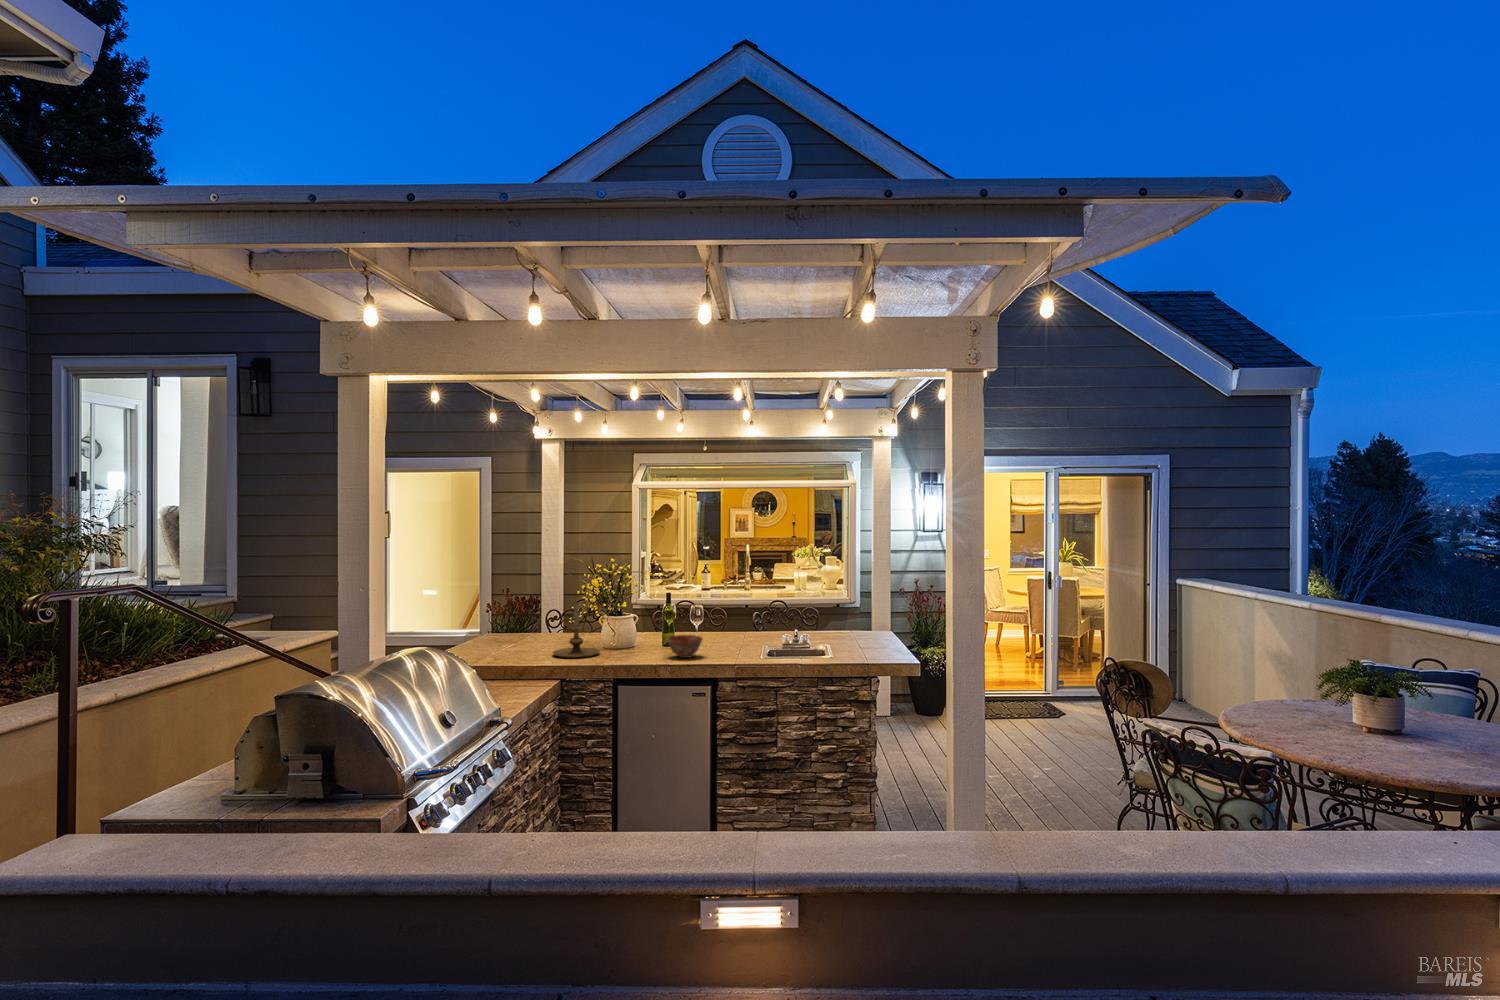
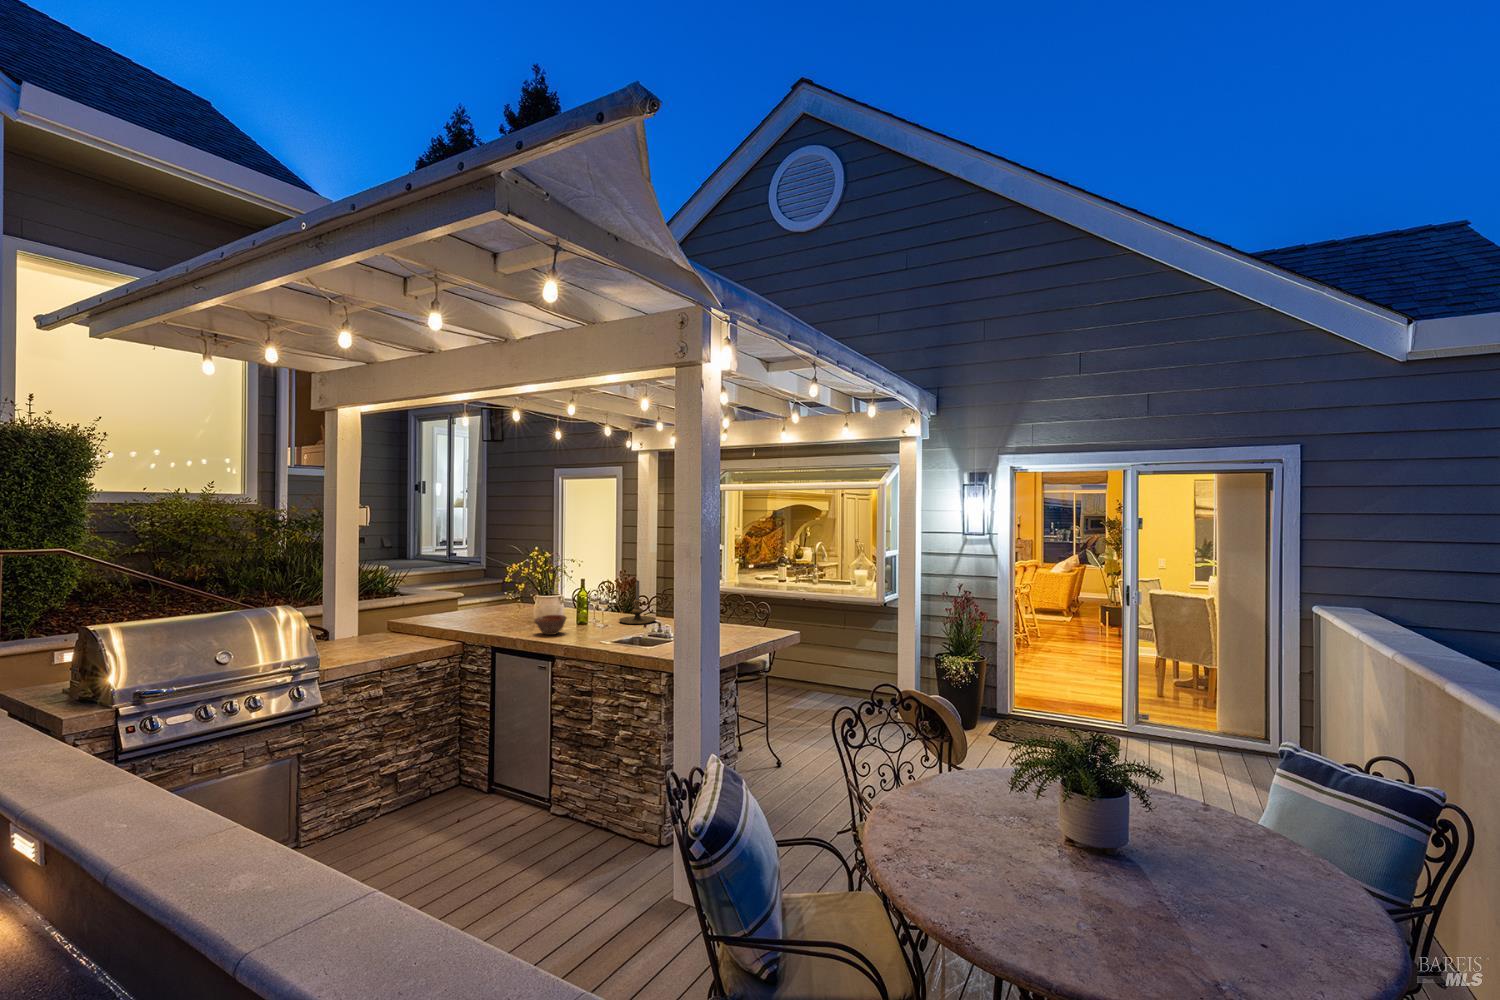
candle holder: present [553,602,600,658] -> present [619,580,656,624]

